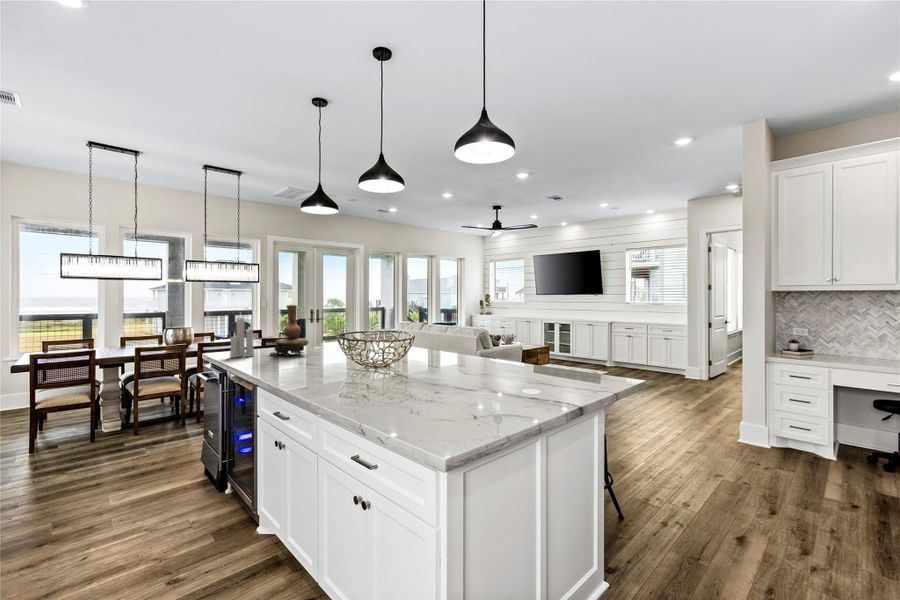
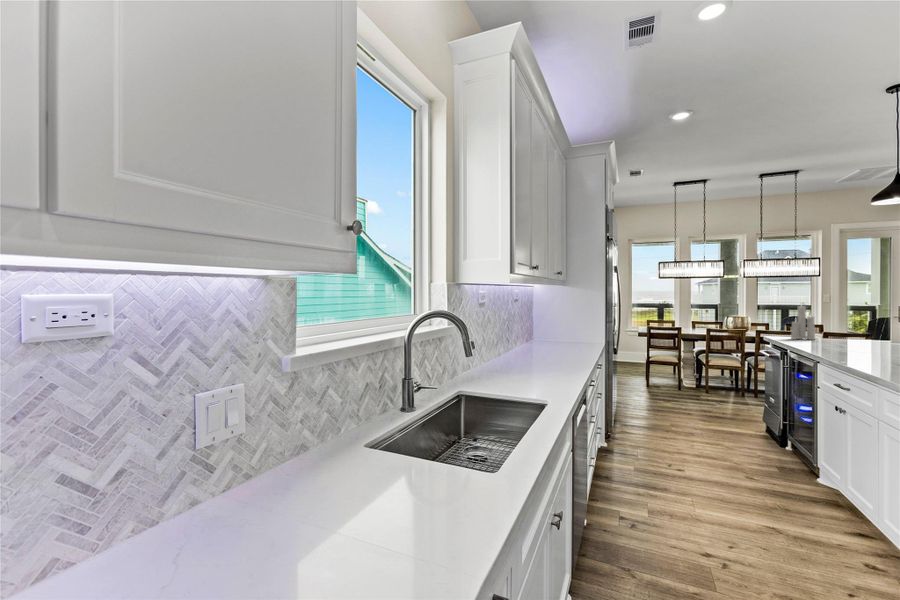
vase: present [270,305,308,356] -> none [833,295,882,344]

